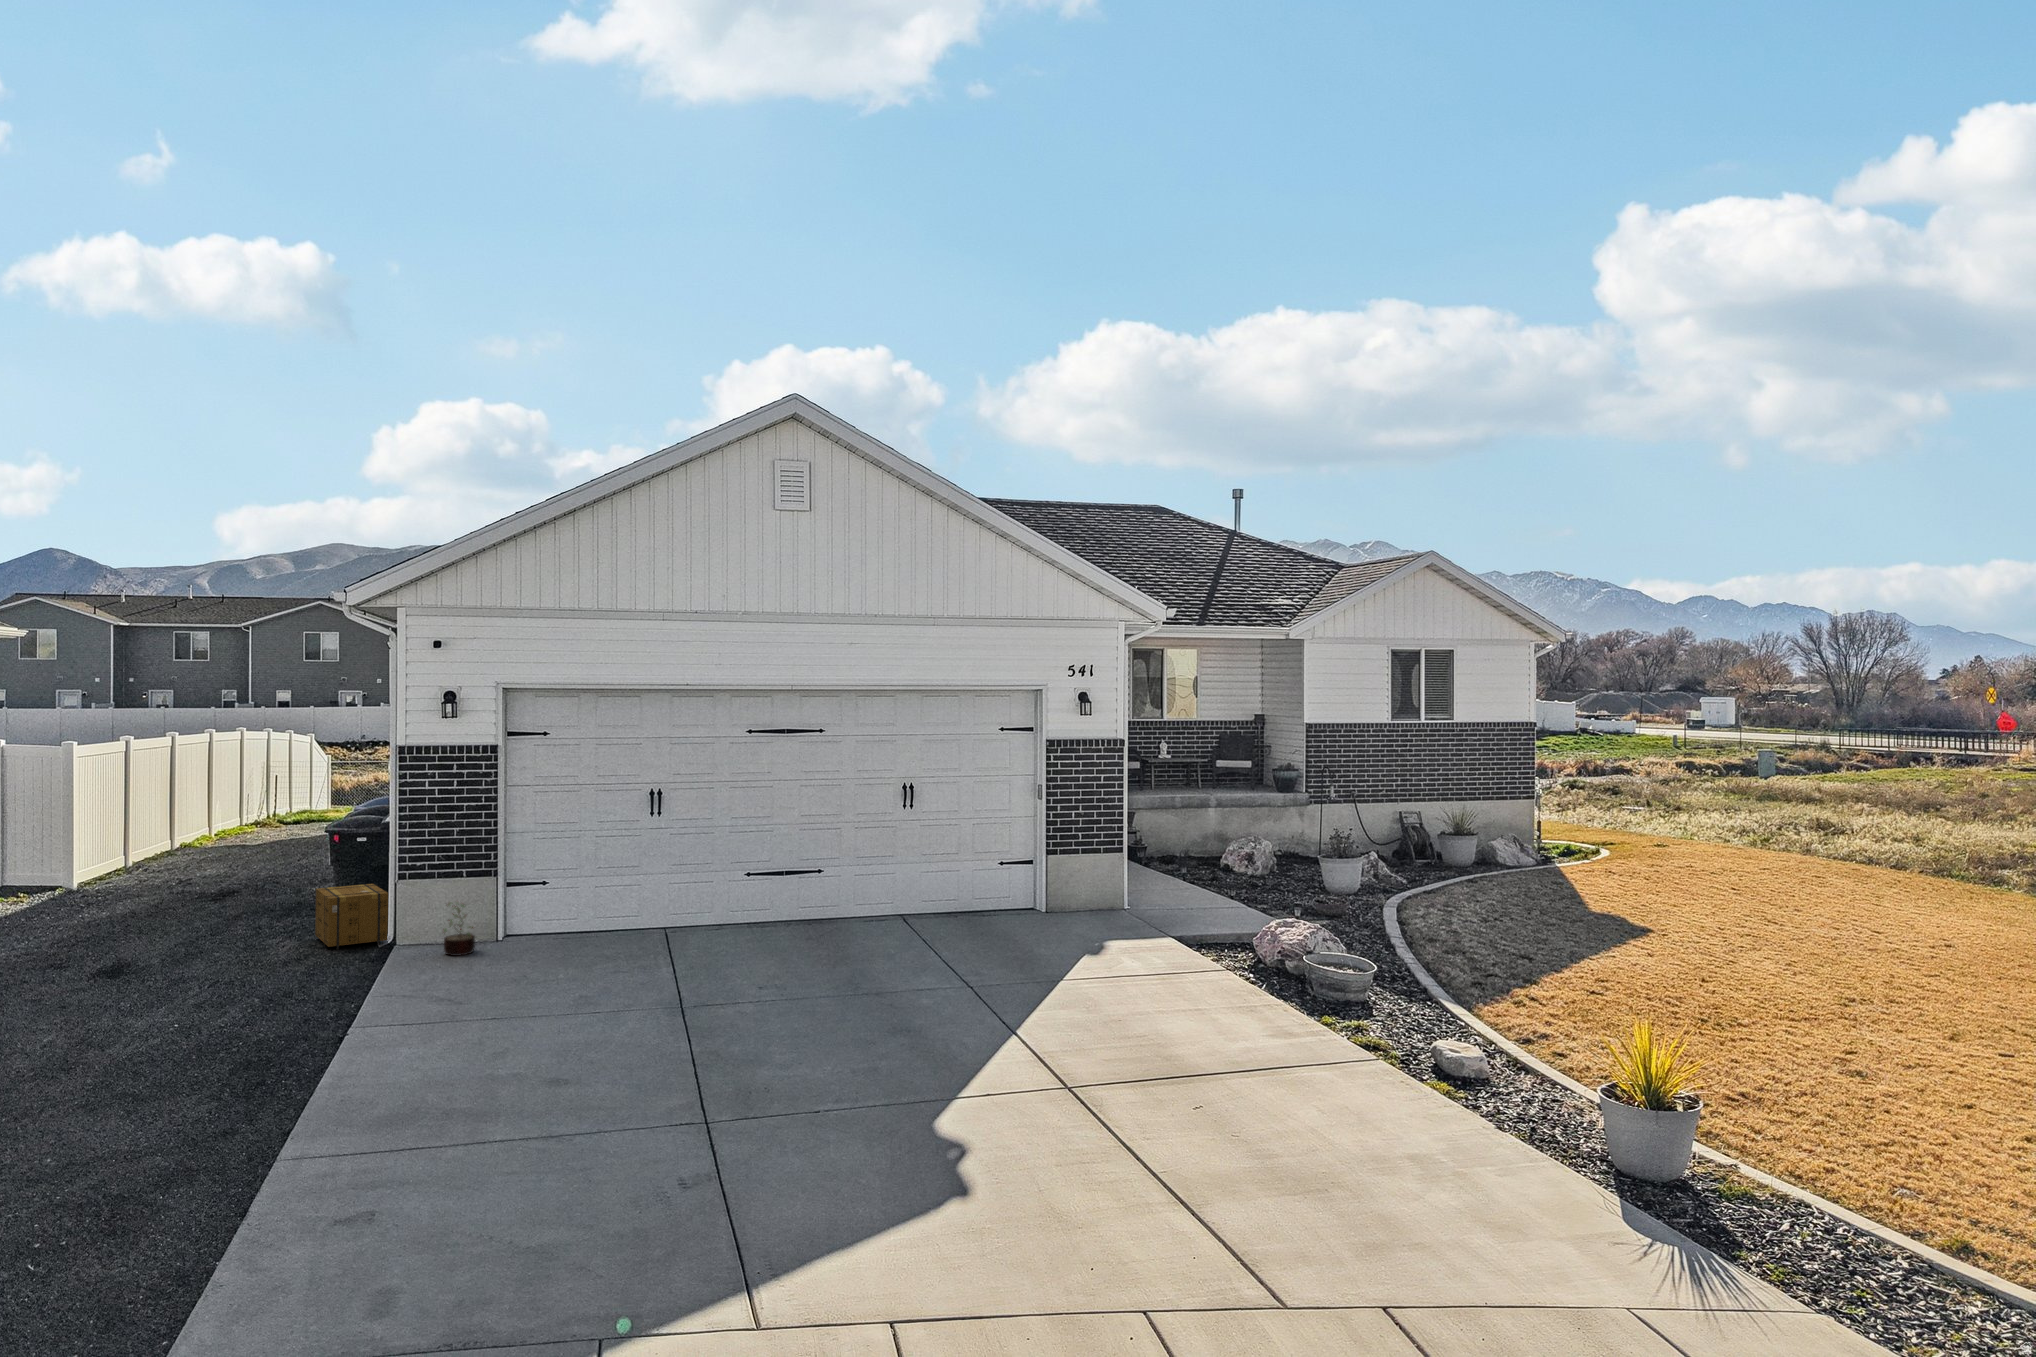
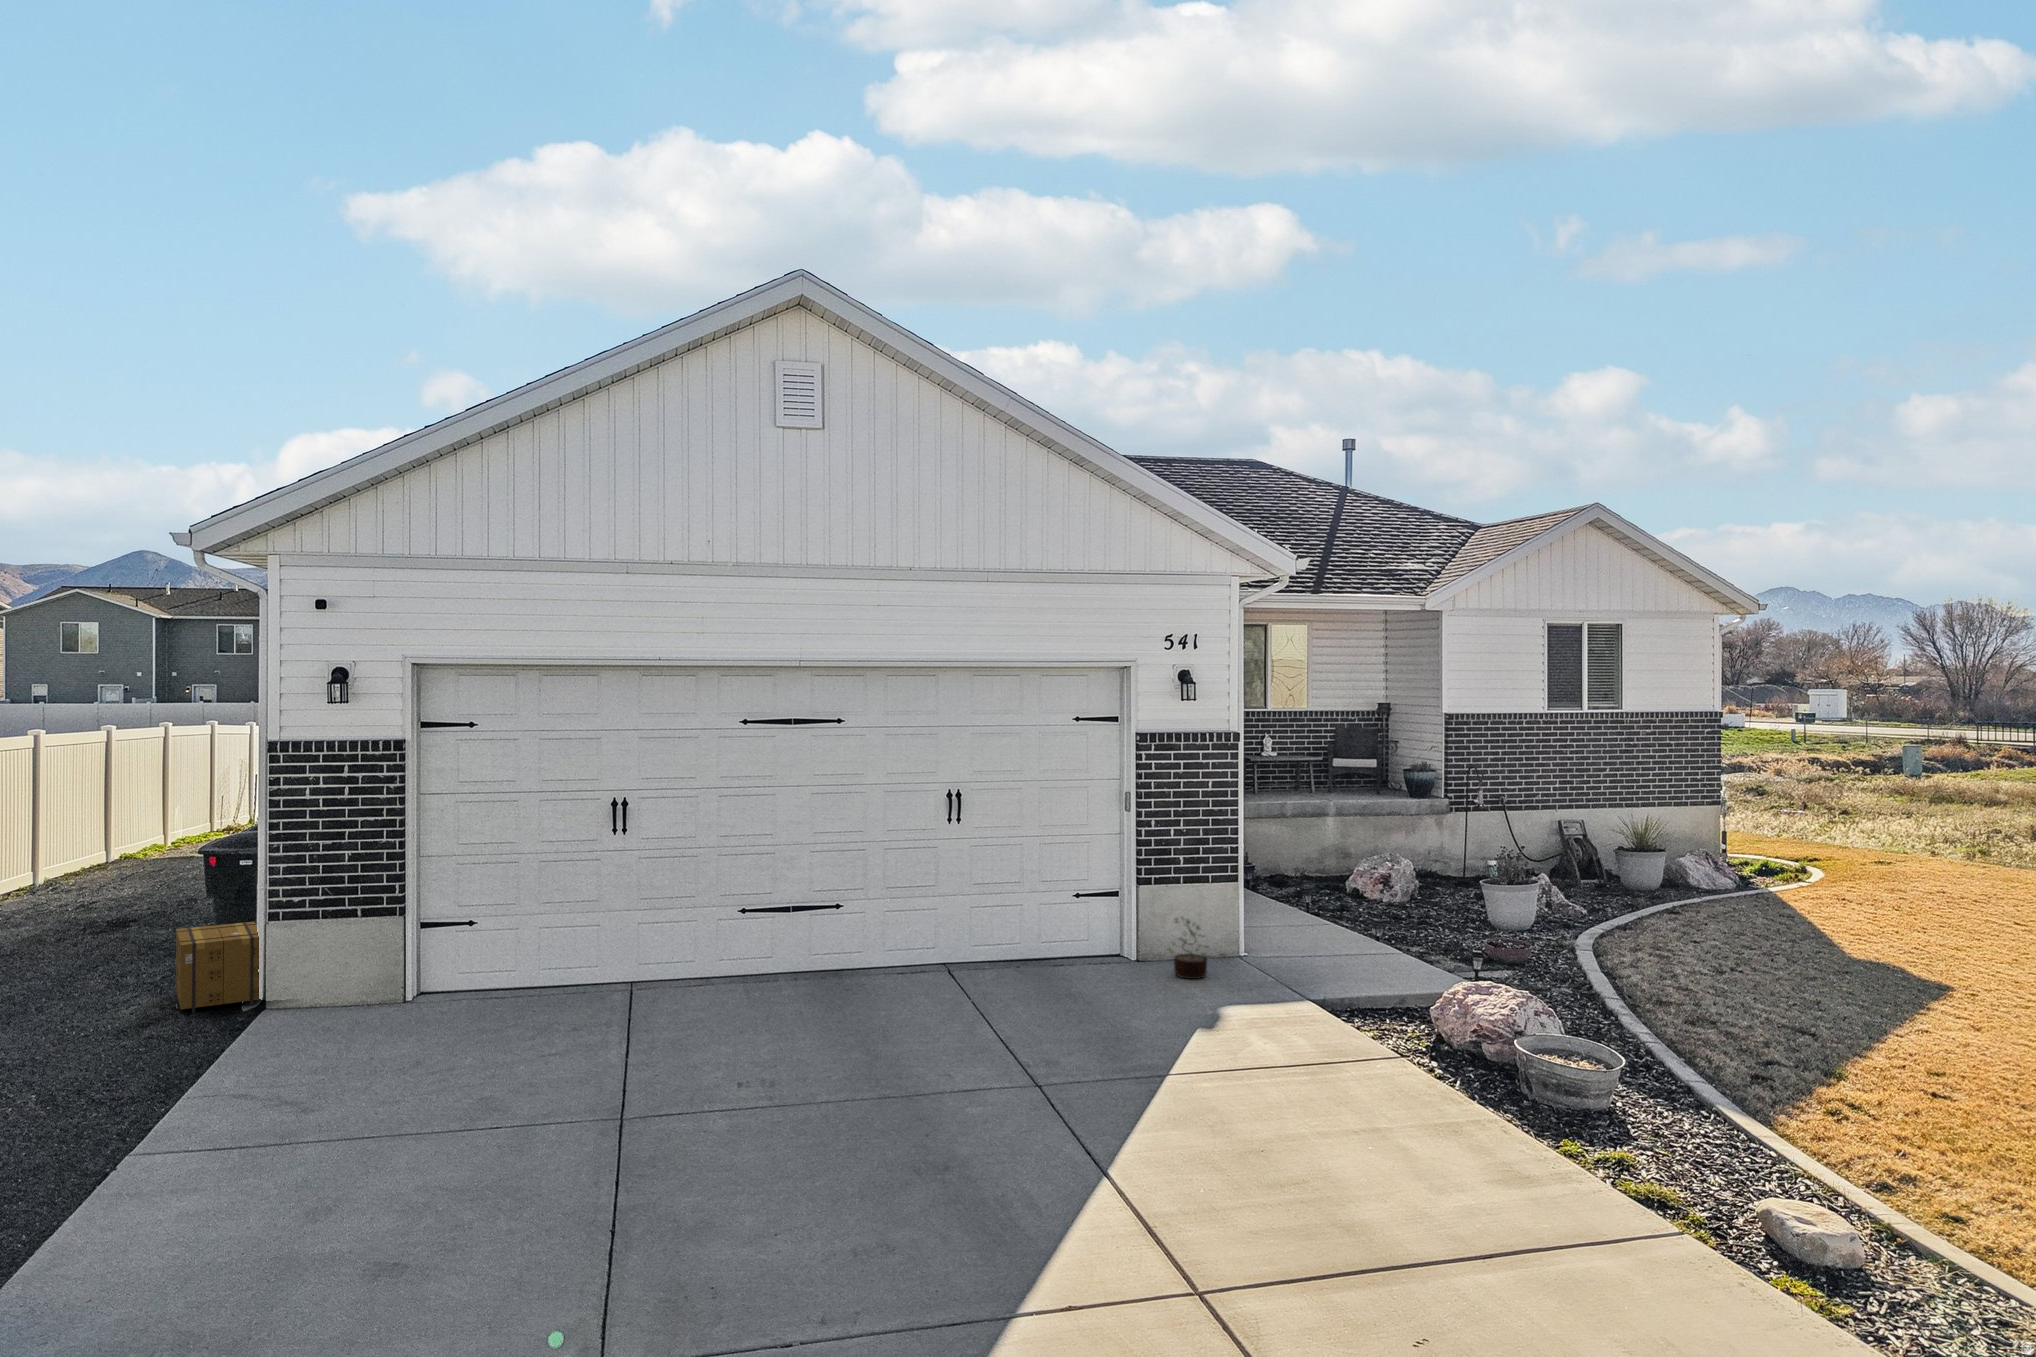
decorative plant: present [444,902,475,956] -> present [1169,918,1207,979]

